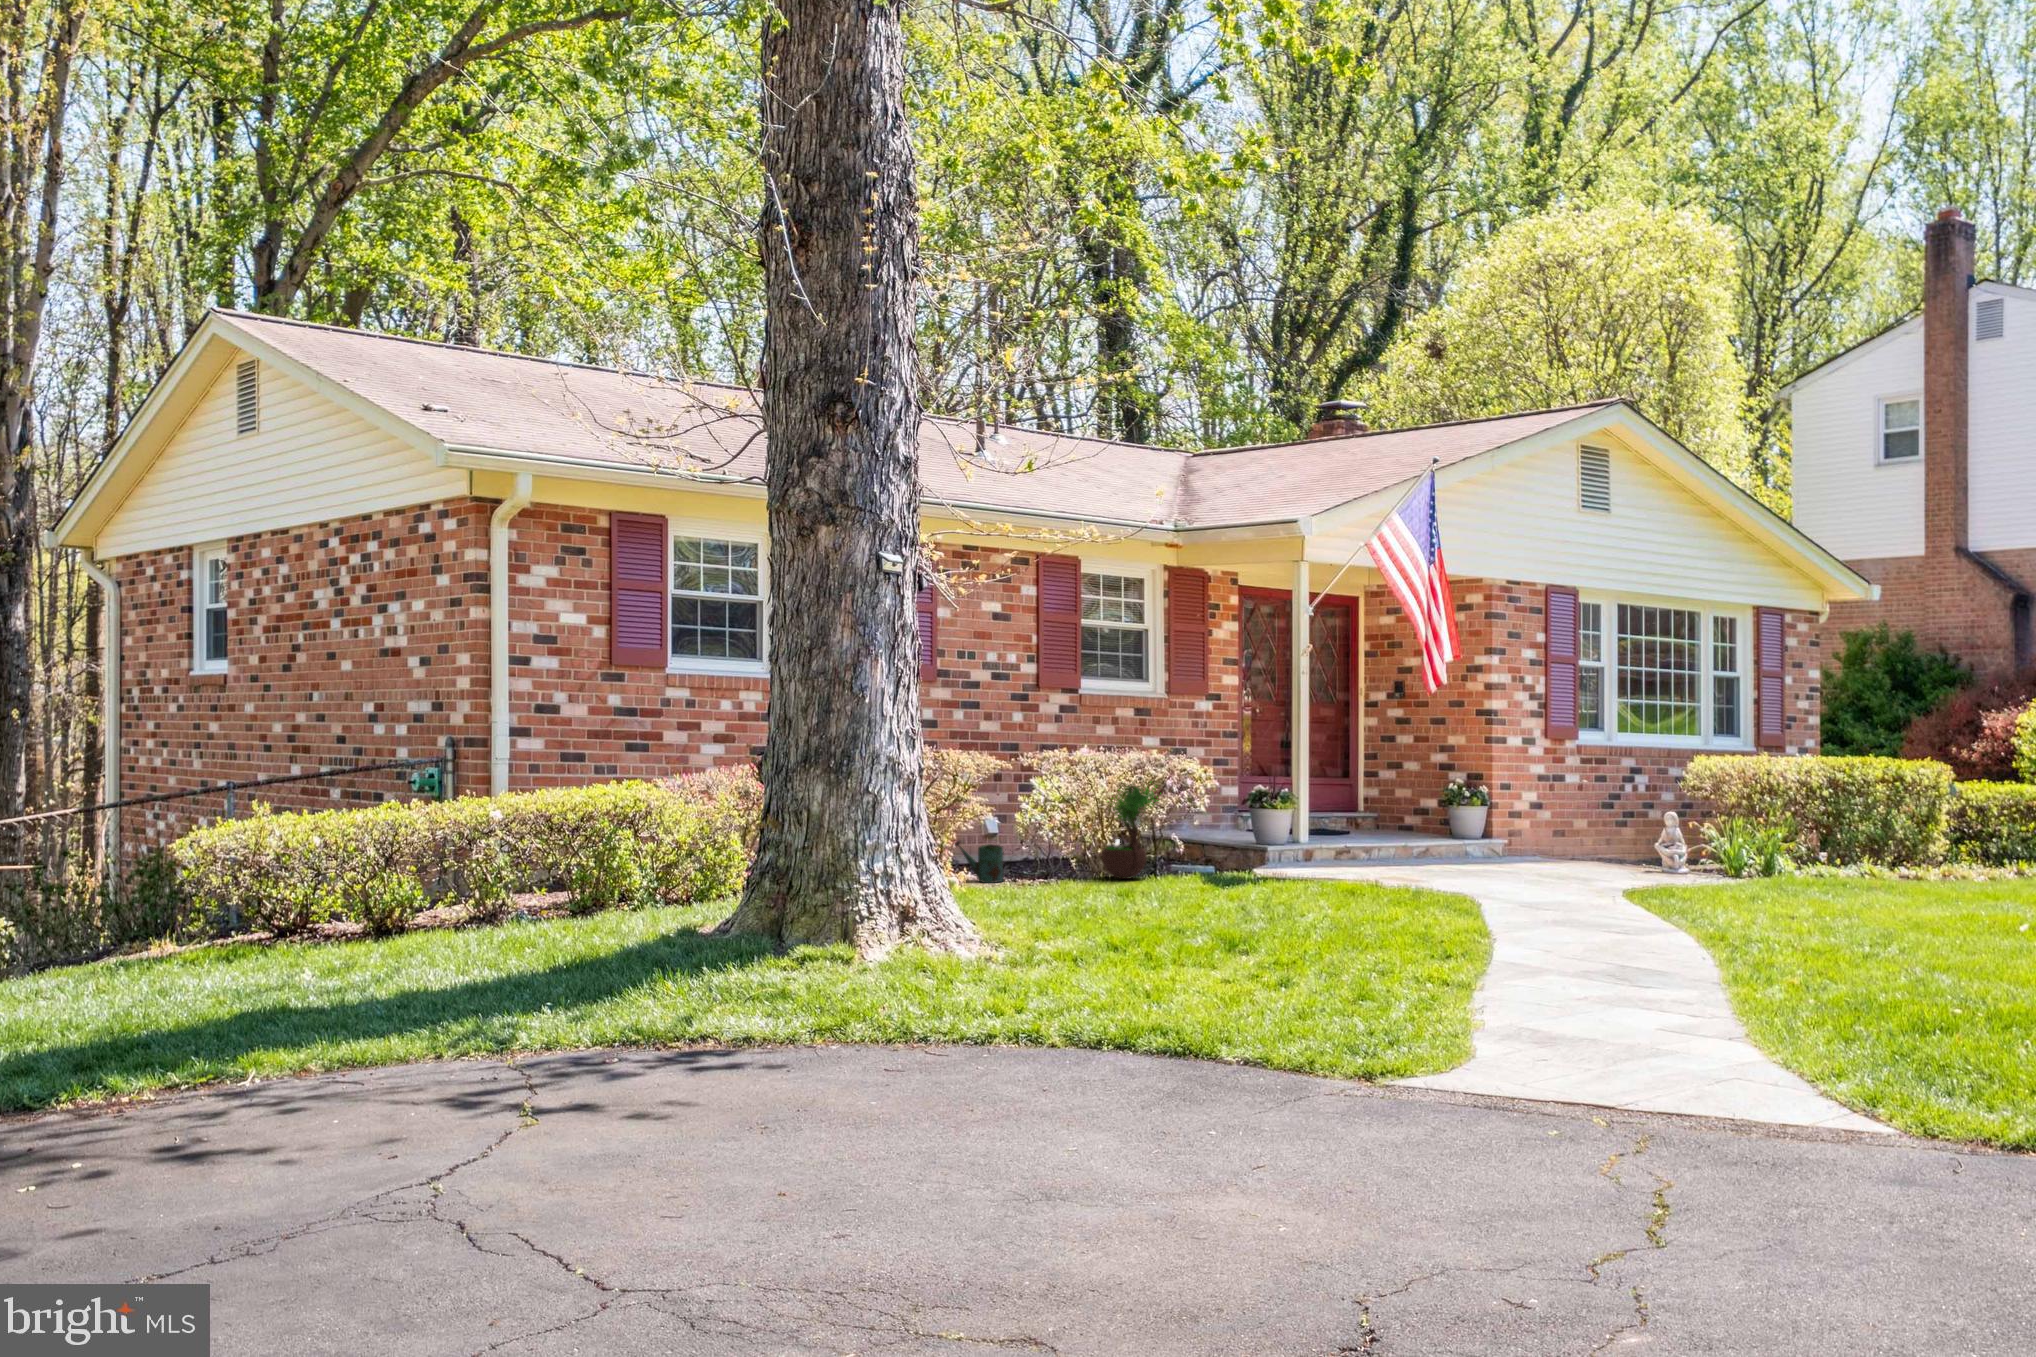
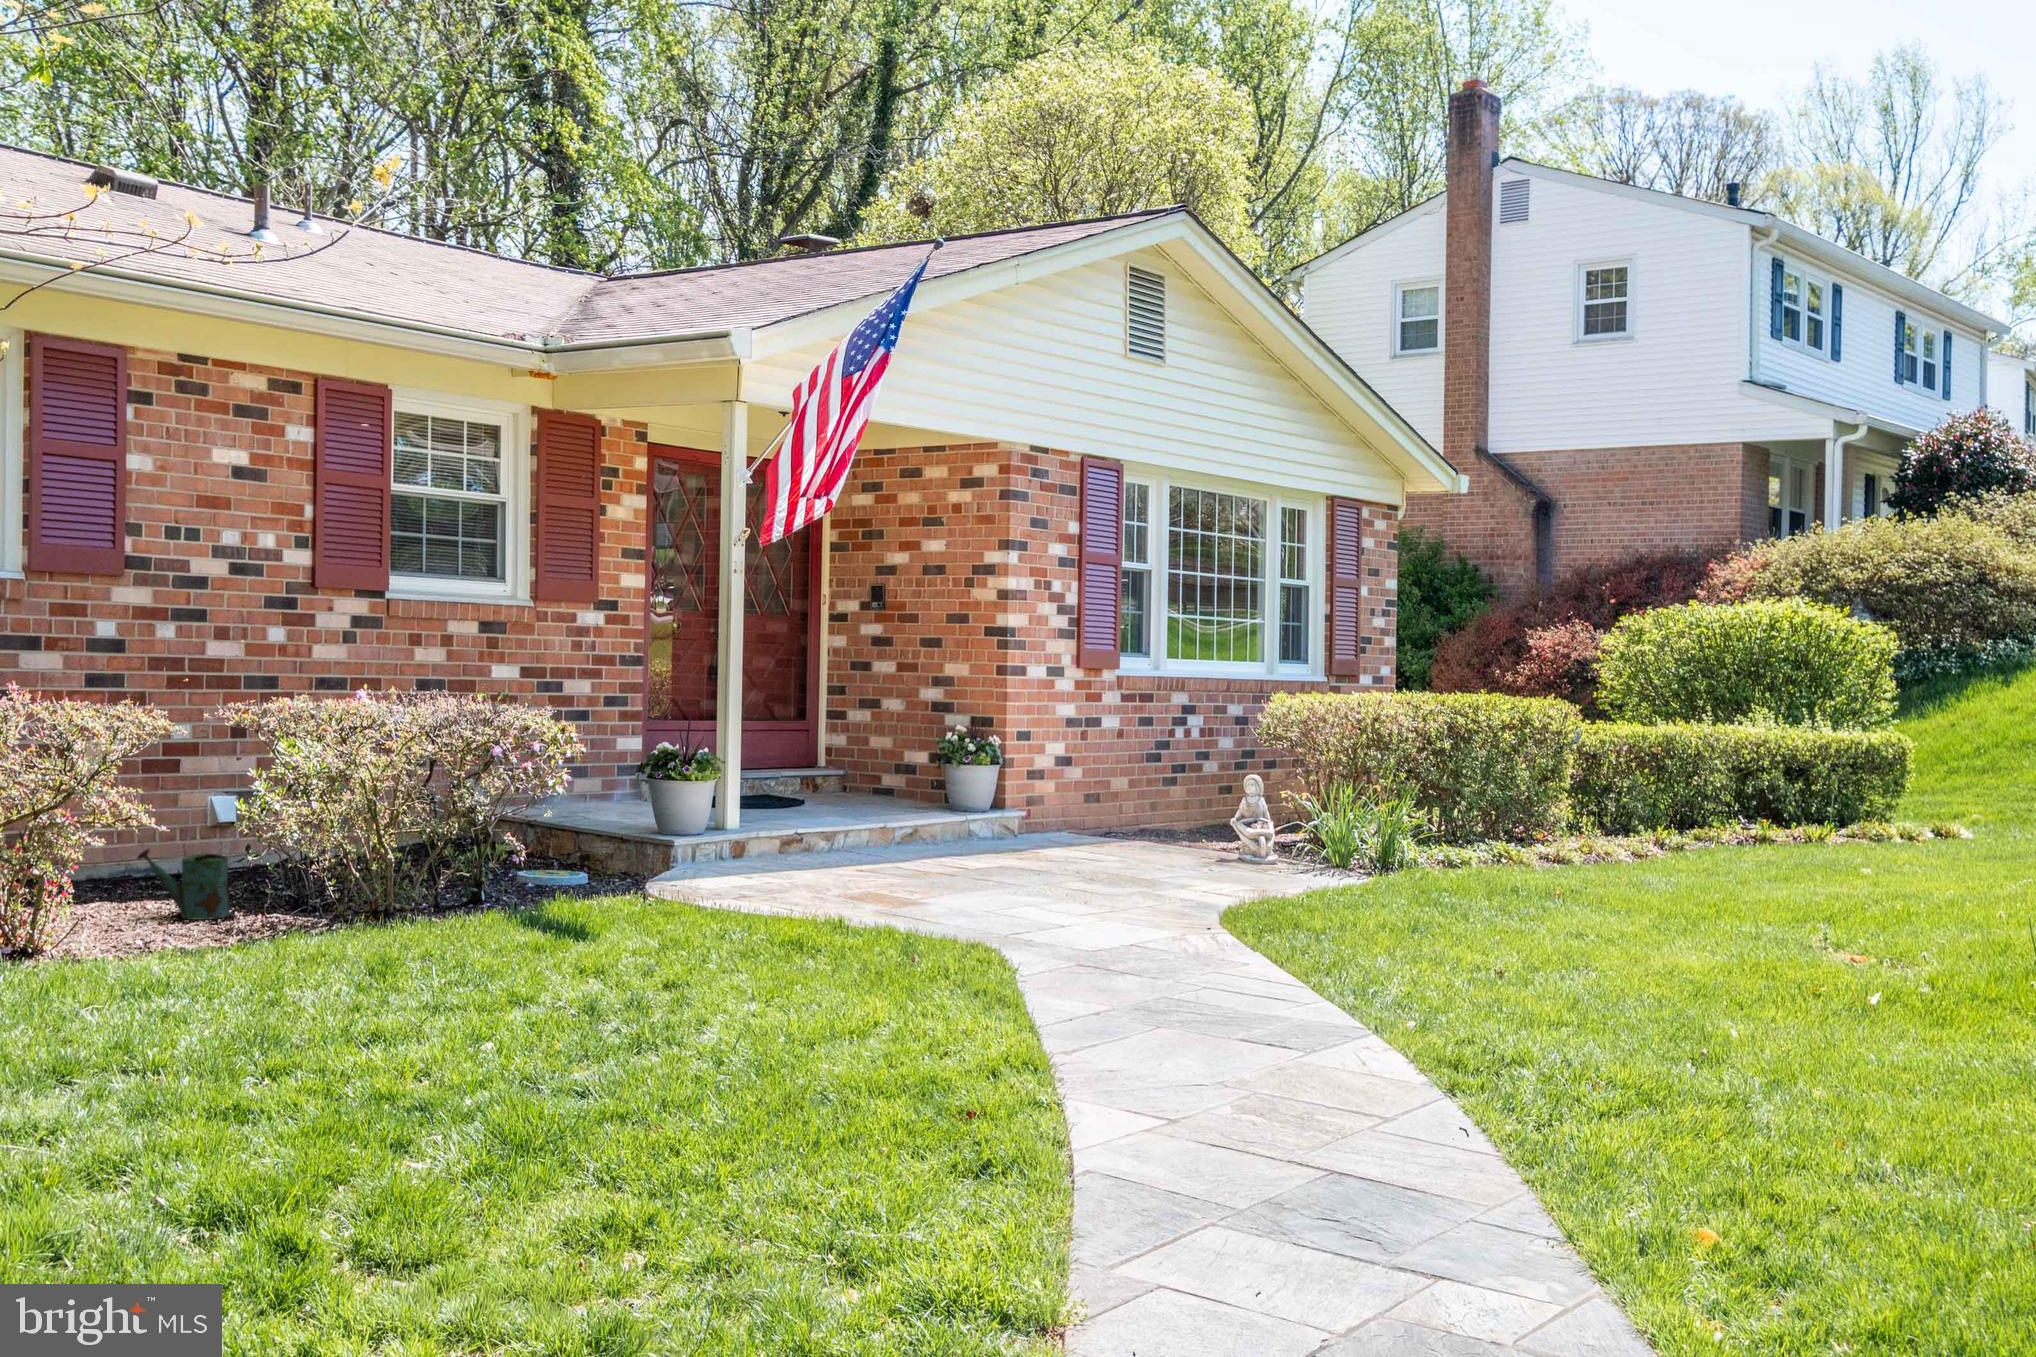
potted tree: present [1102,781,1158,879] -> none [405,734,505,904]

